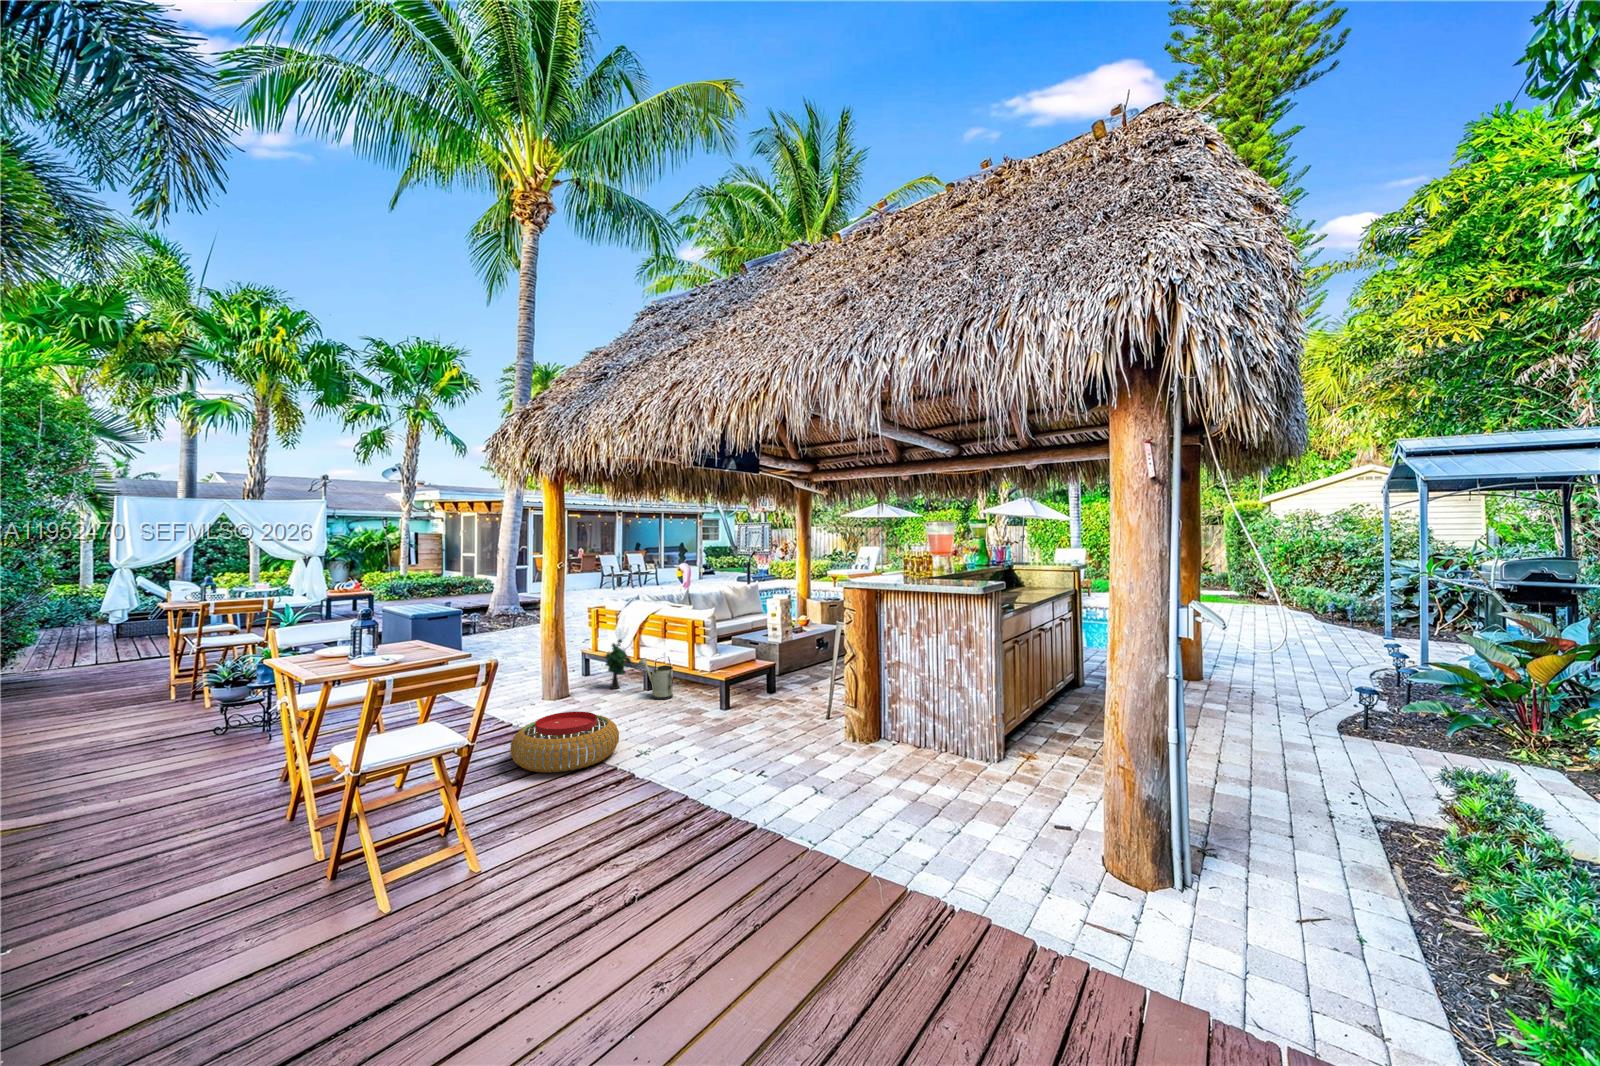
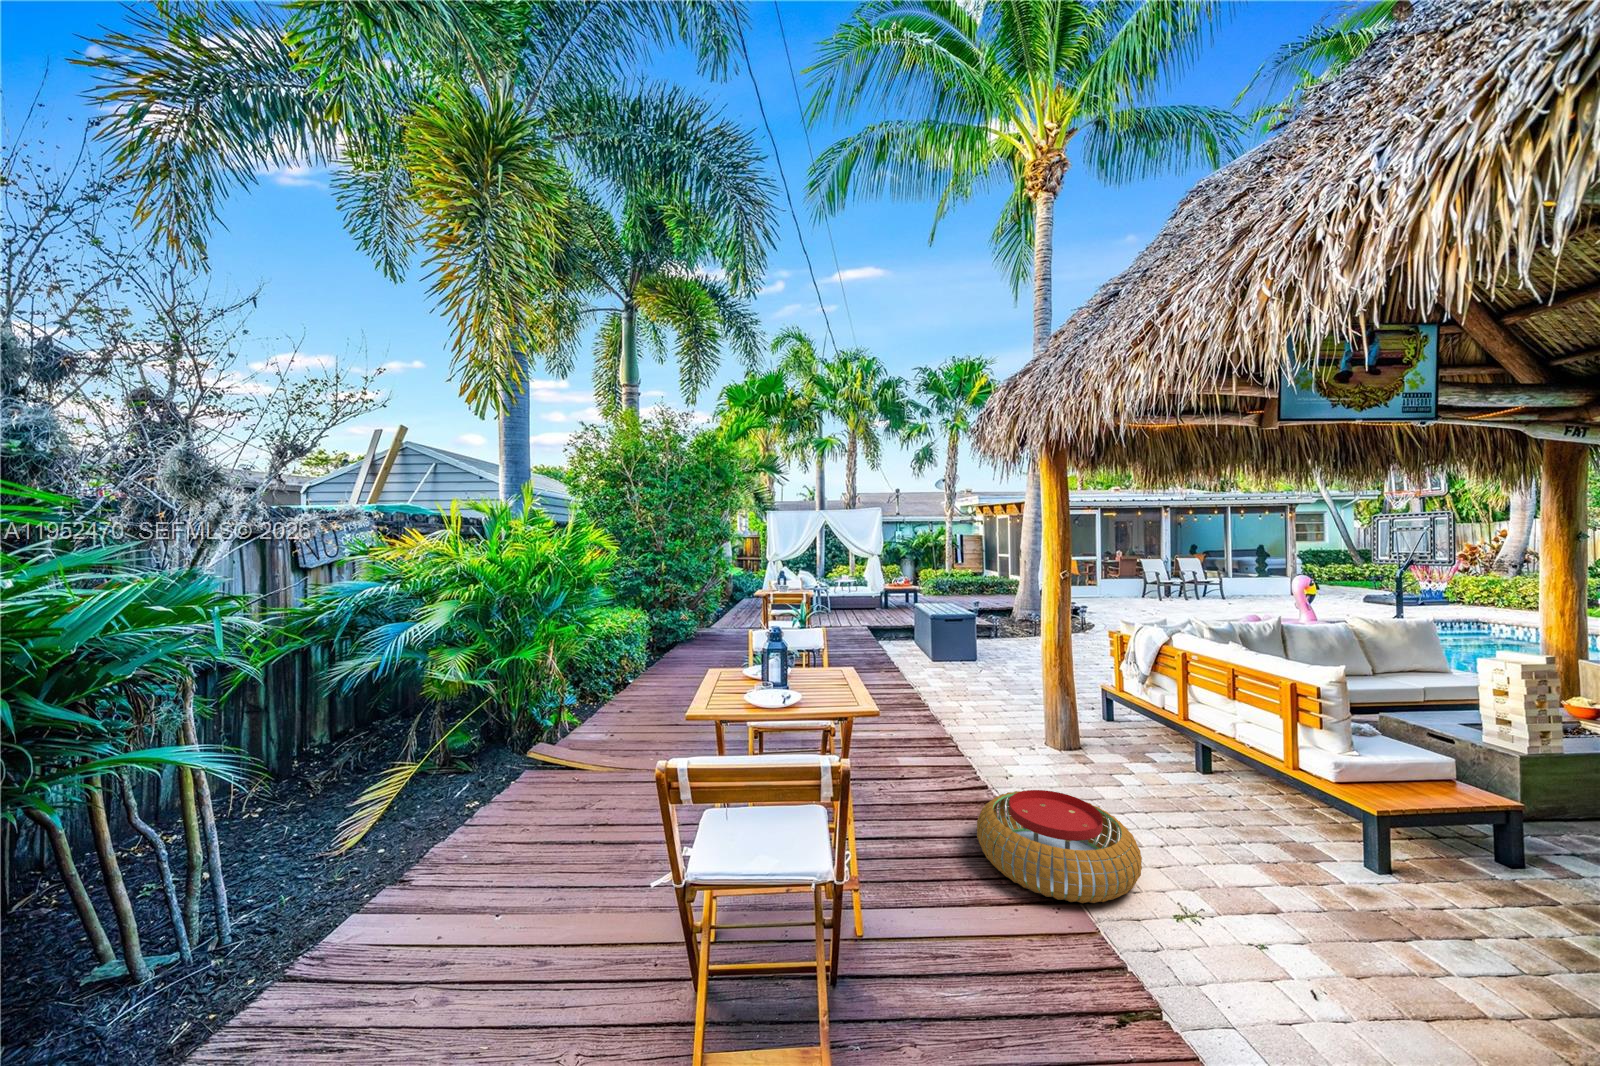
decorative plant: present [605,639,631,689] -> none [1128,684,1174,755]
watering can: present [639,657,673,700] -> none [1185,722,1251,802]

